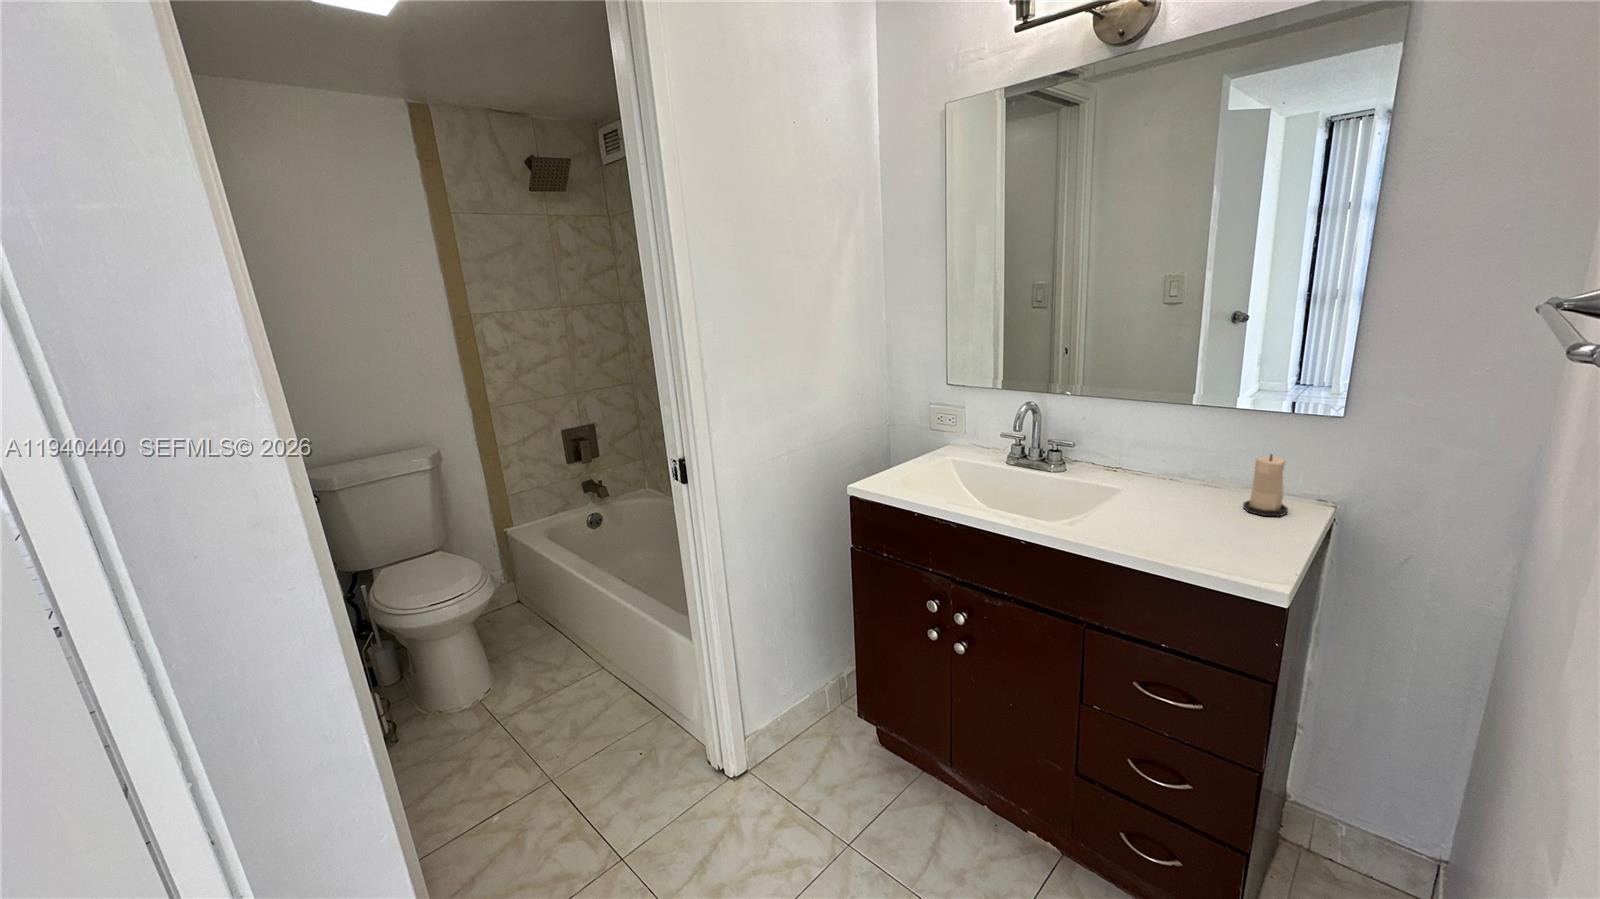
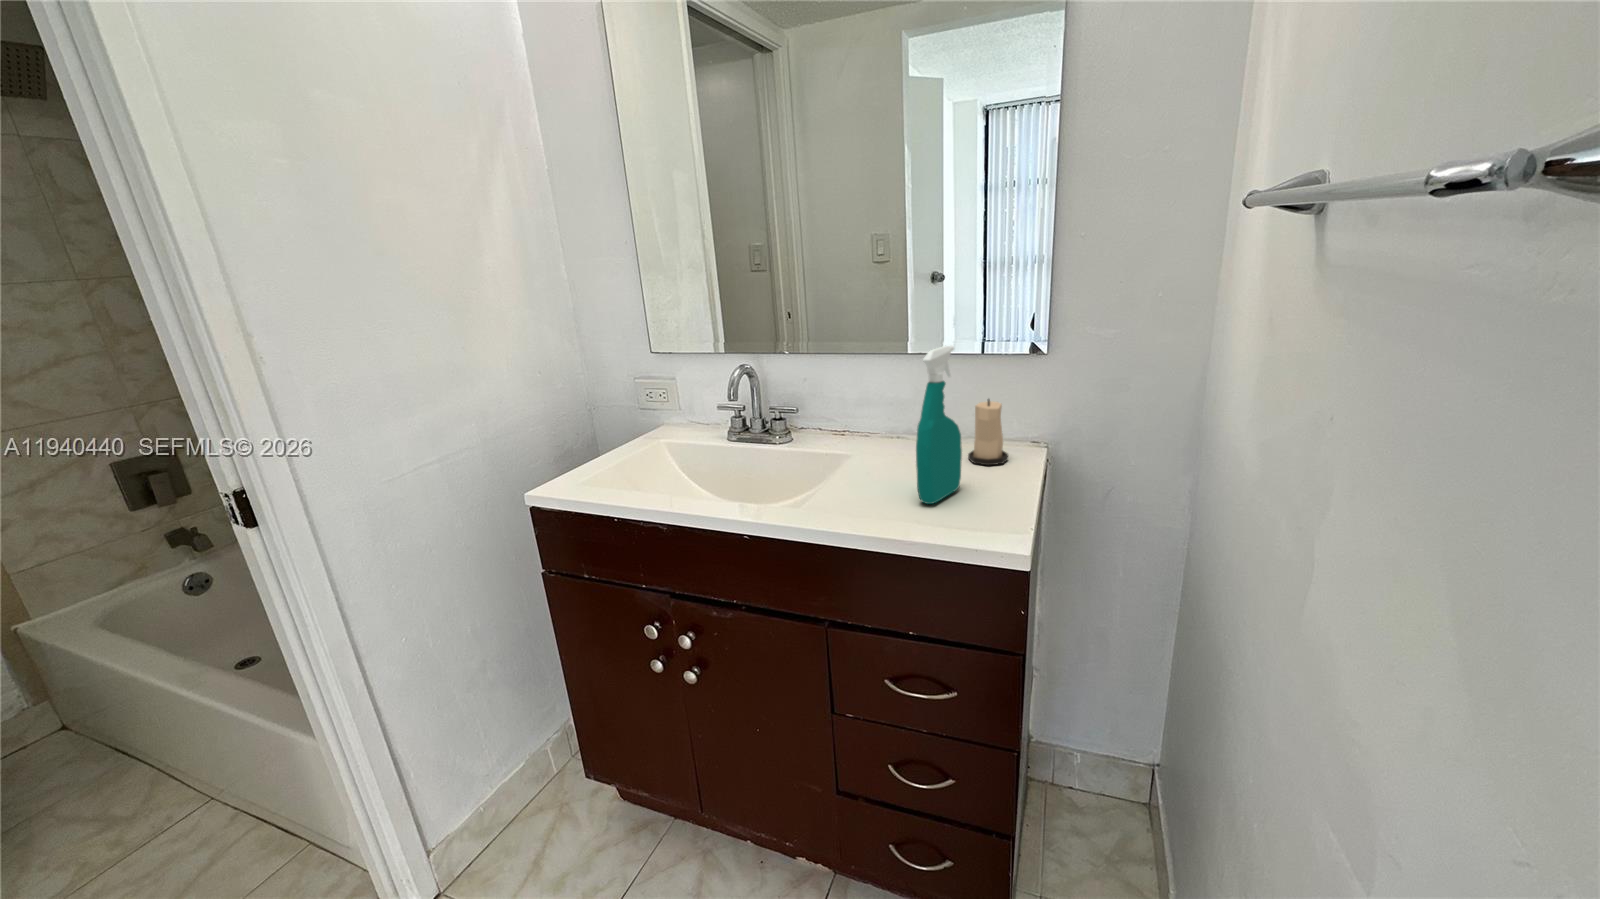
spray bottle: none [1185,405,1237,540] -> present [916,345,962,504]

